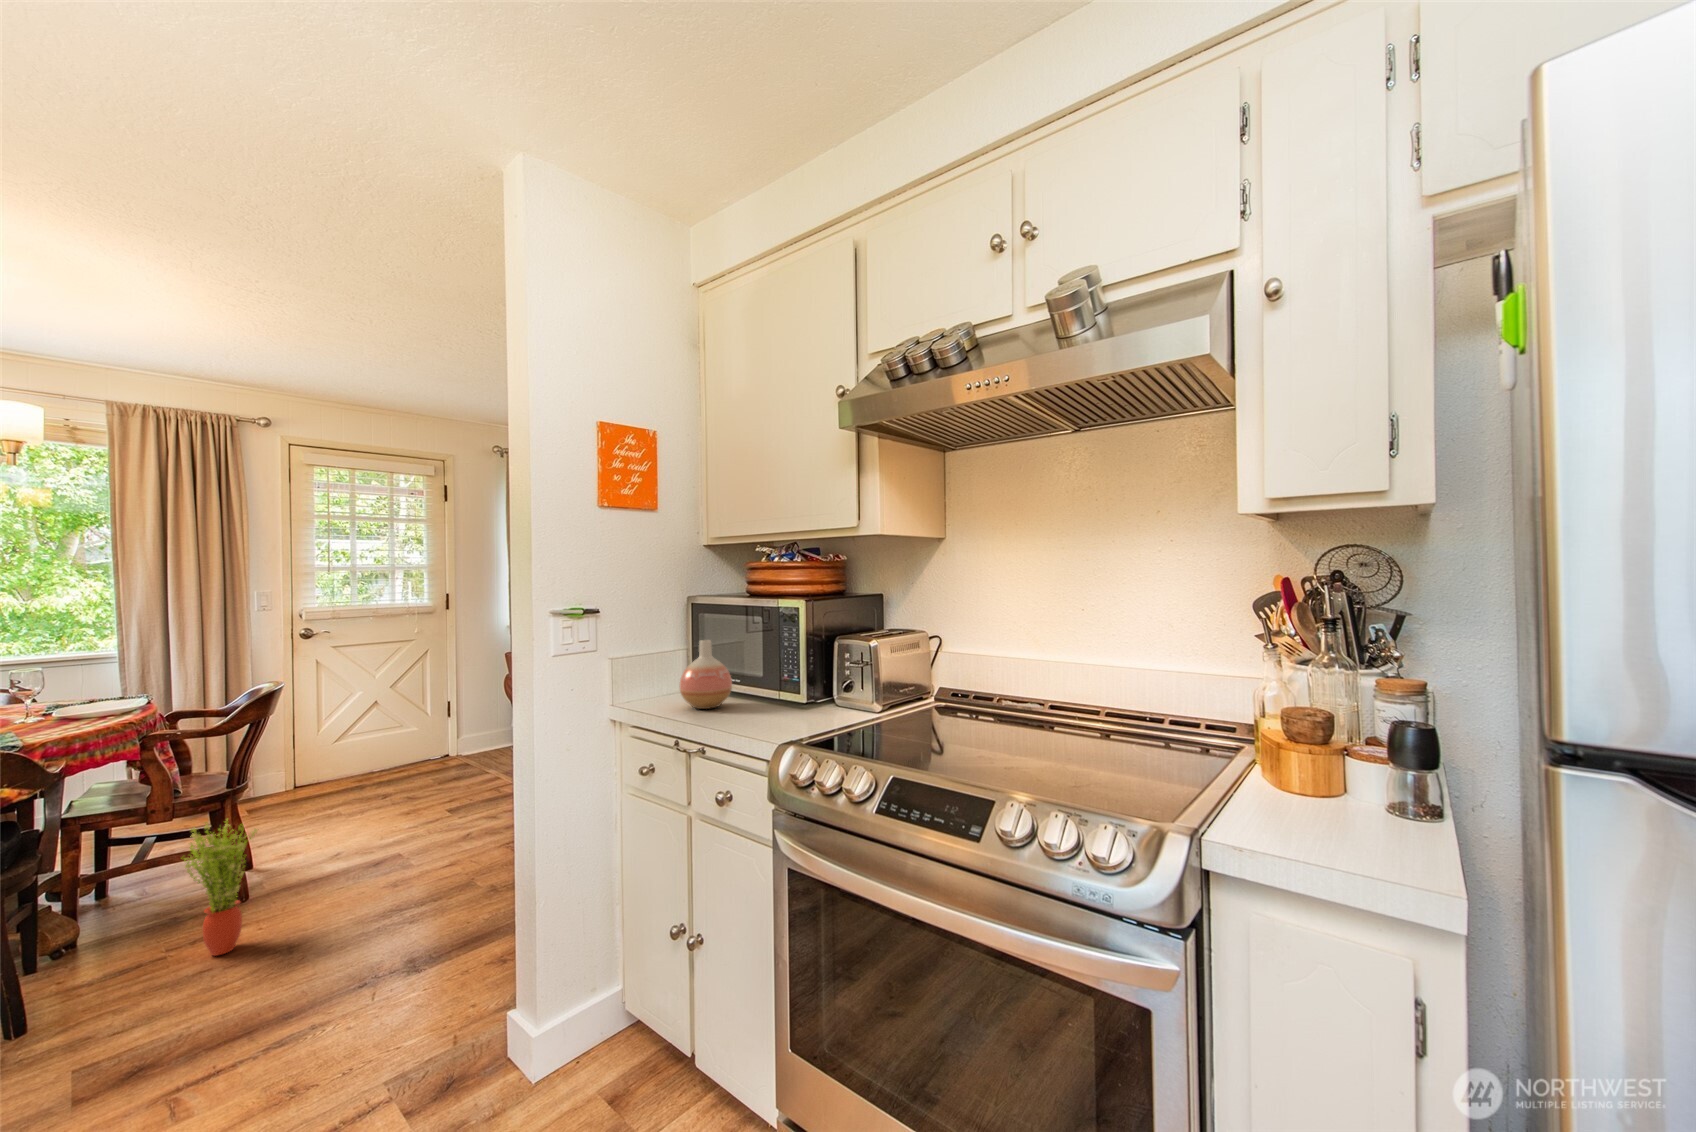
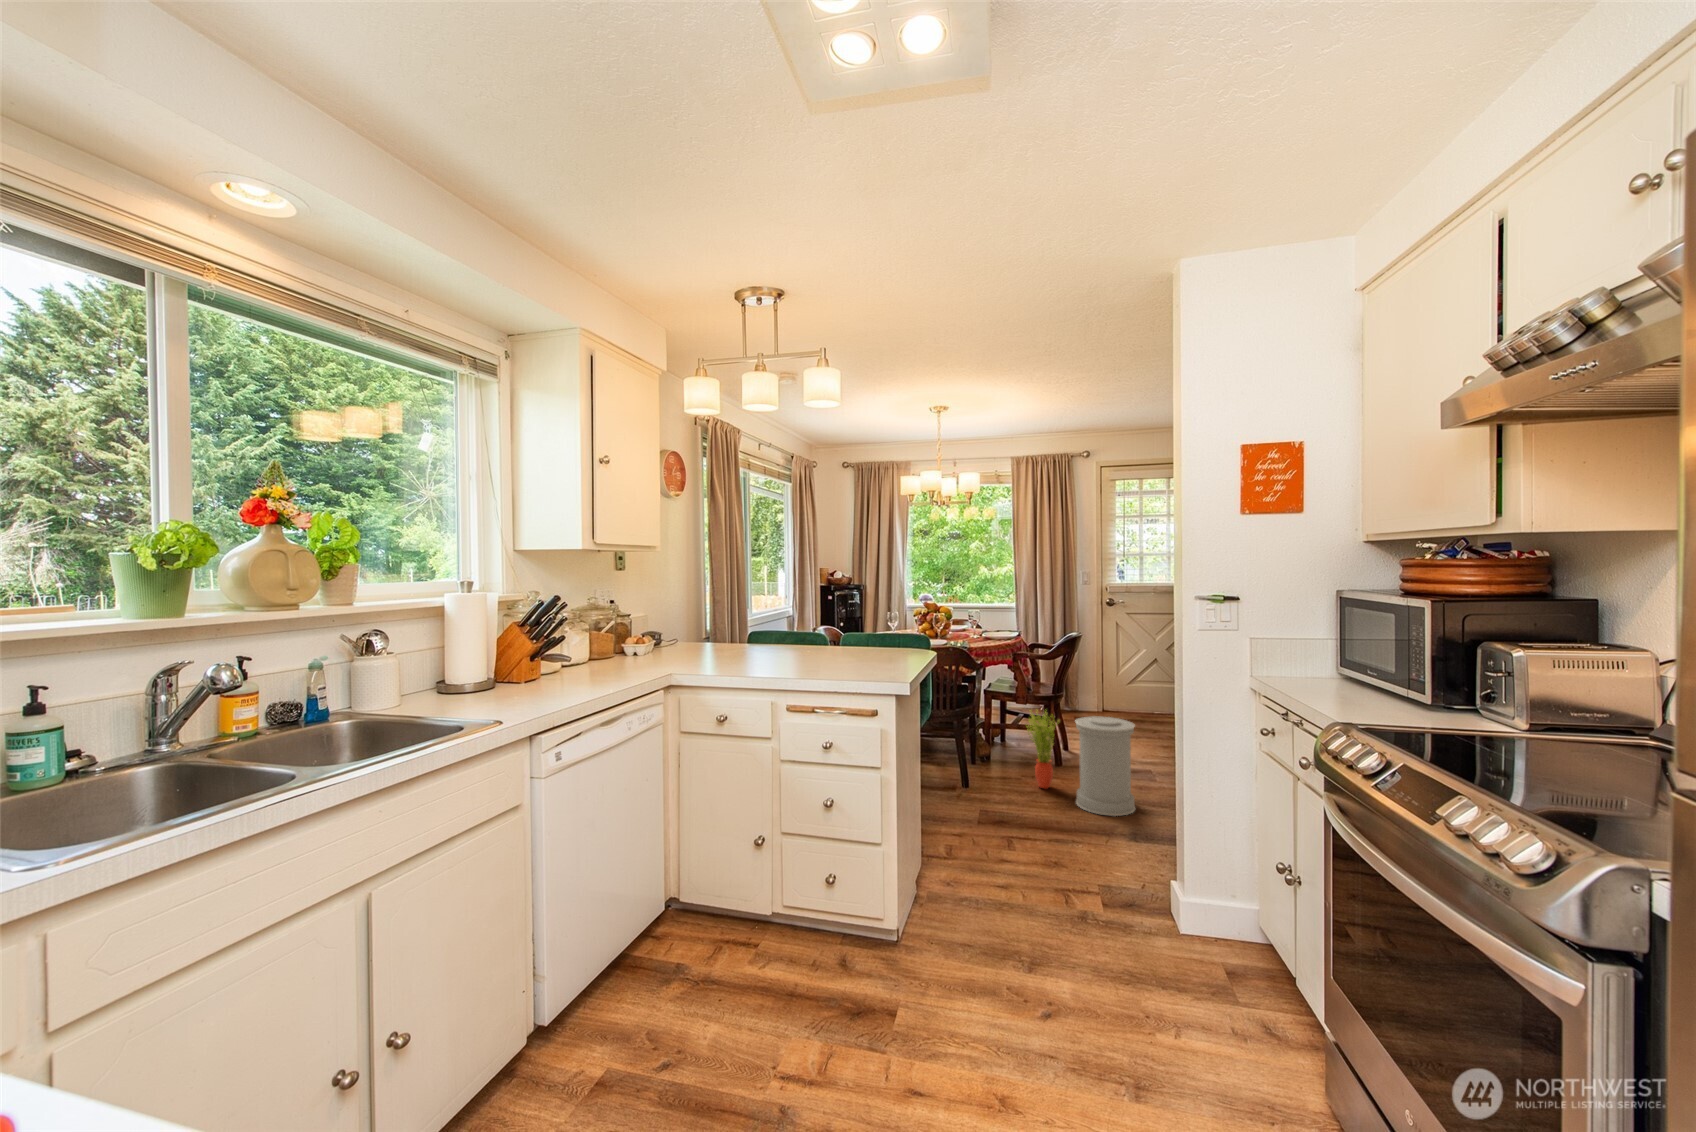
vase: present [680,640,732,709] -> none [1300,630,1357,692]
trash can: none [294,798,399,959] -> present [1076,716,1135,816]

